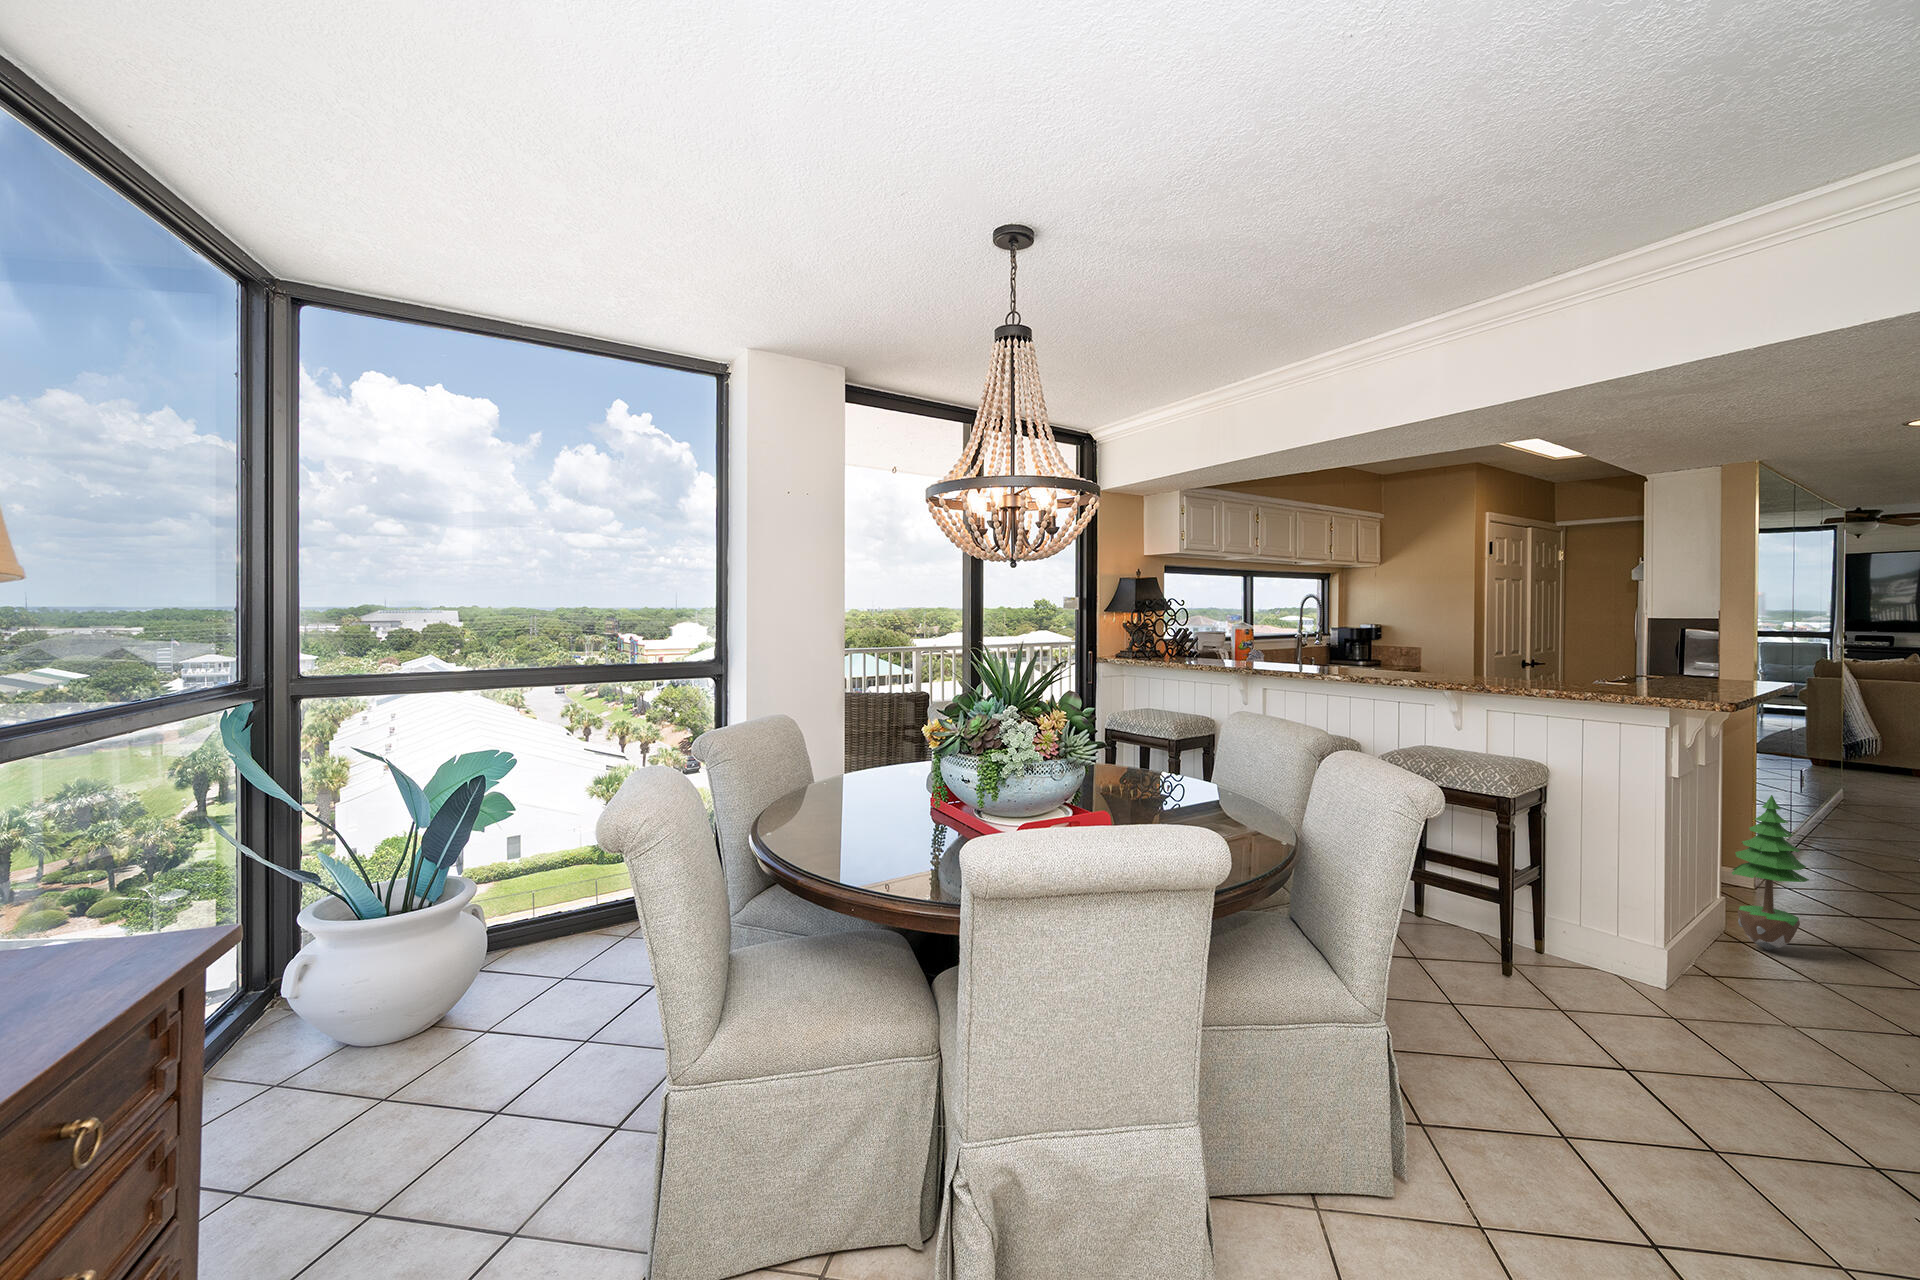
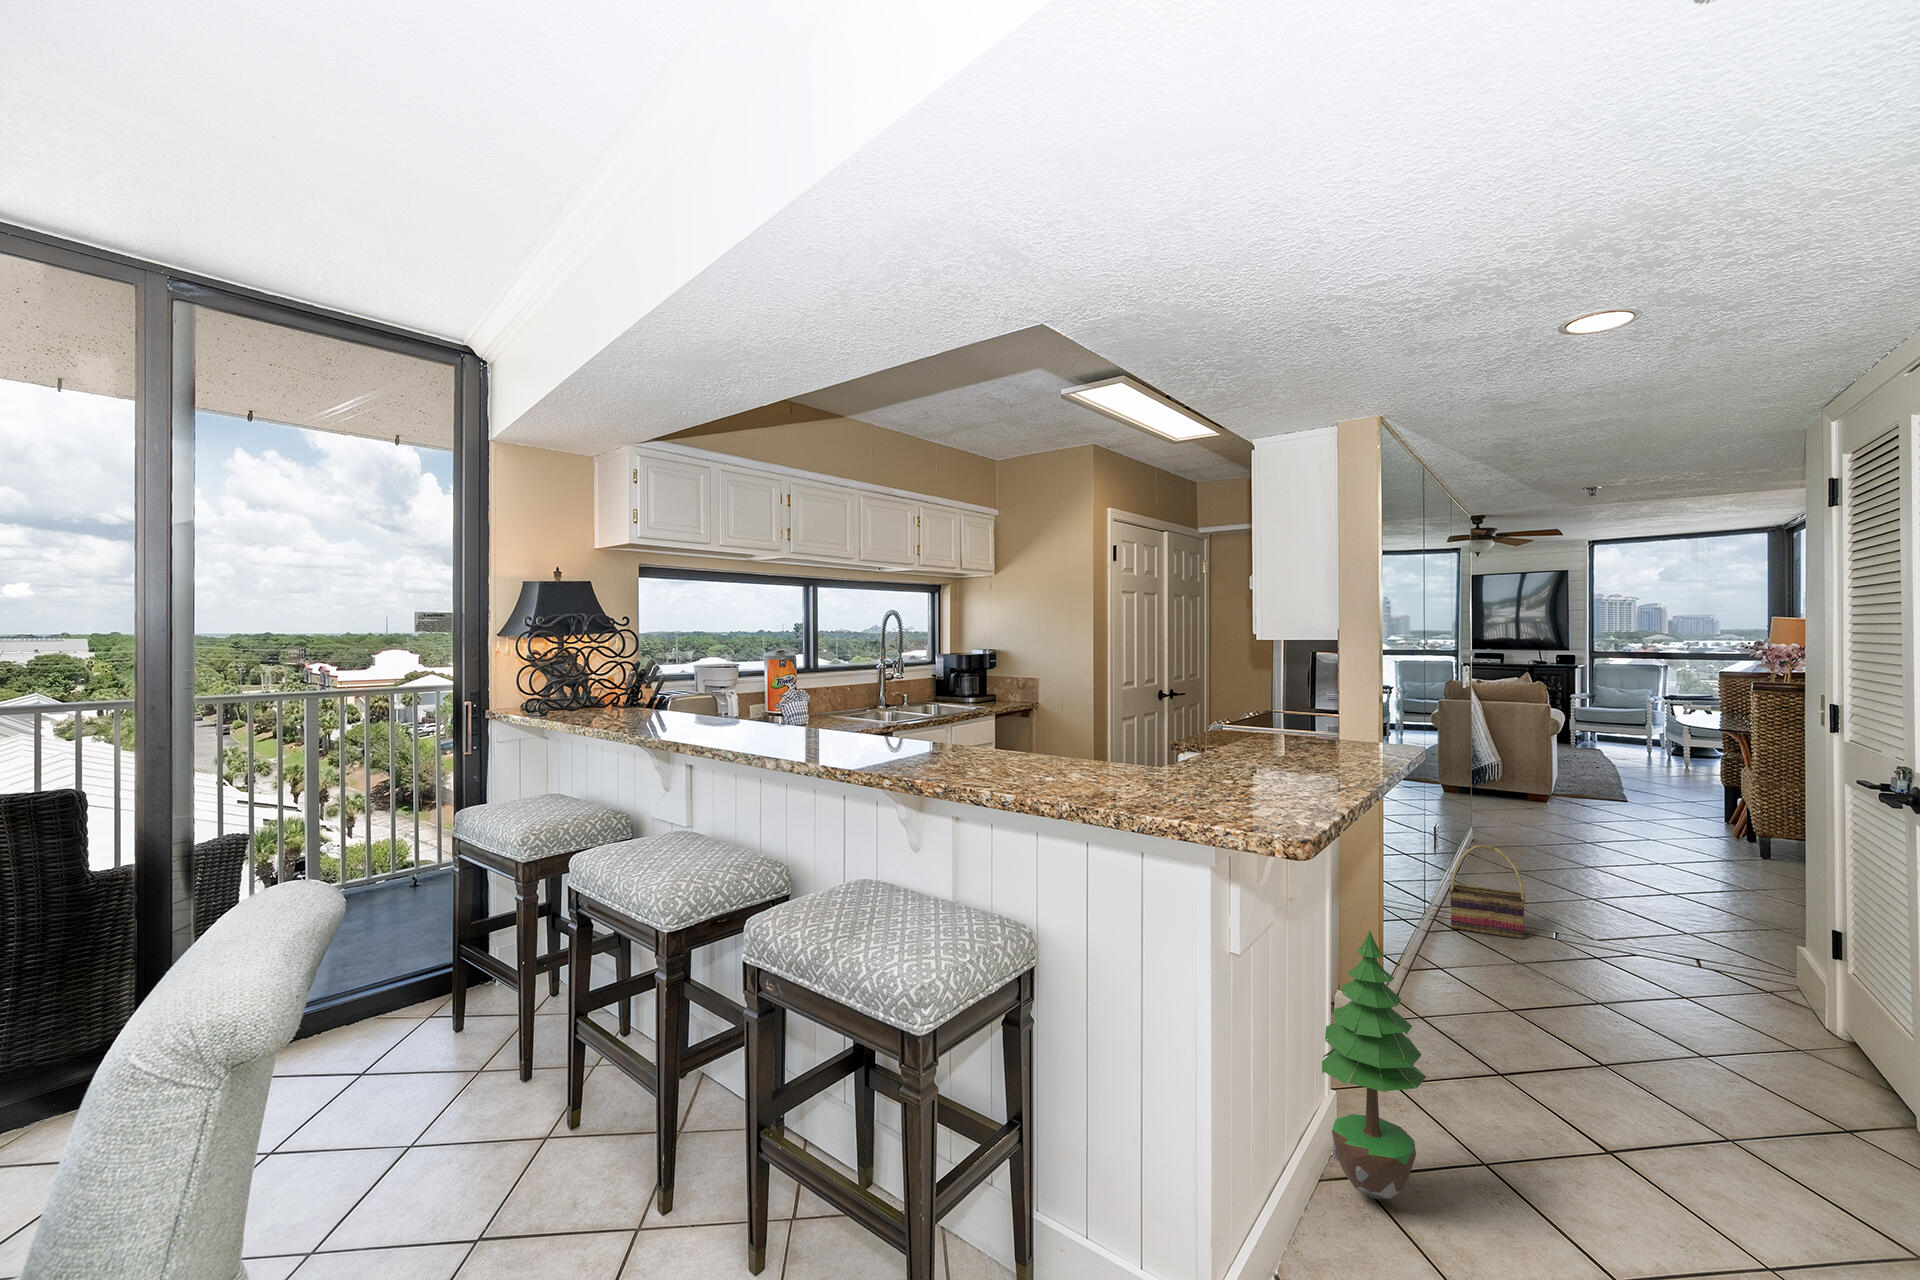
basket: none [1821,786,1897,859] -> present [1449,845,1525,939]

